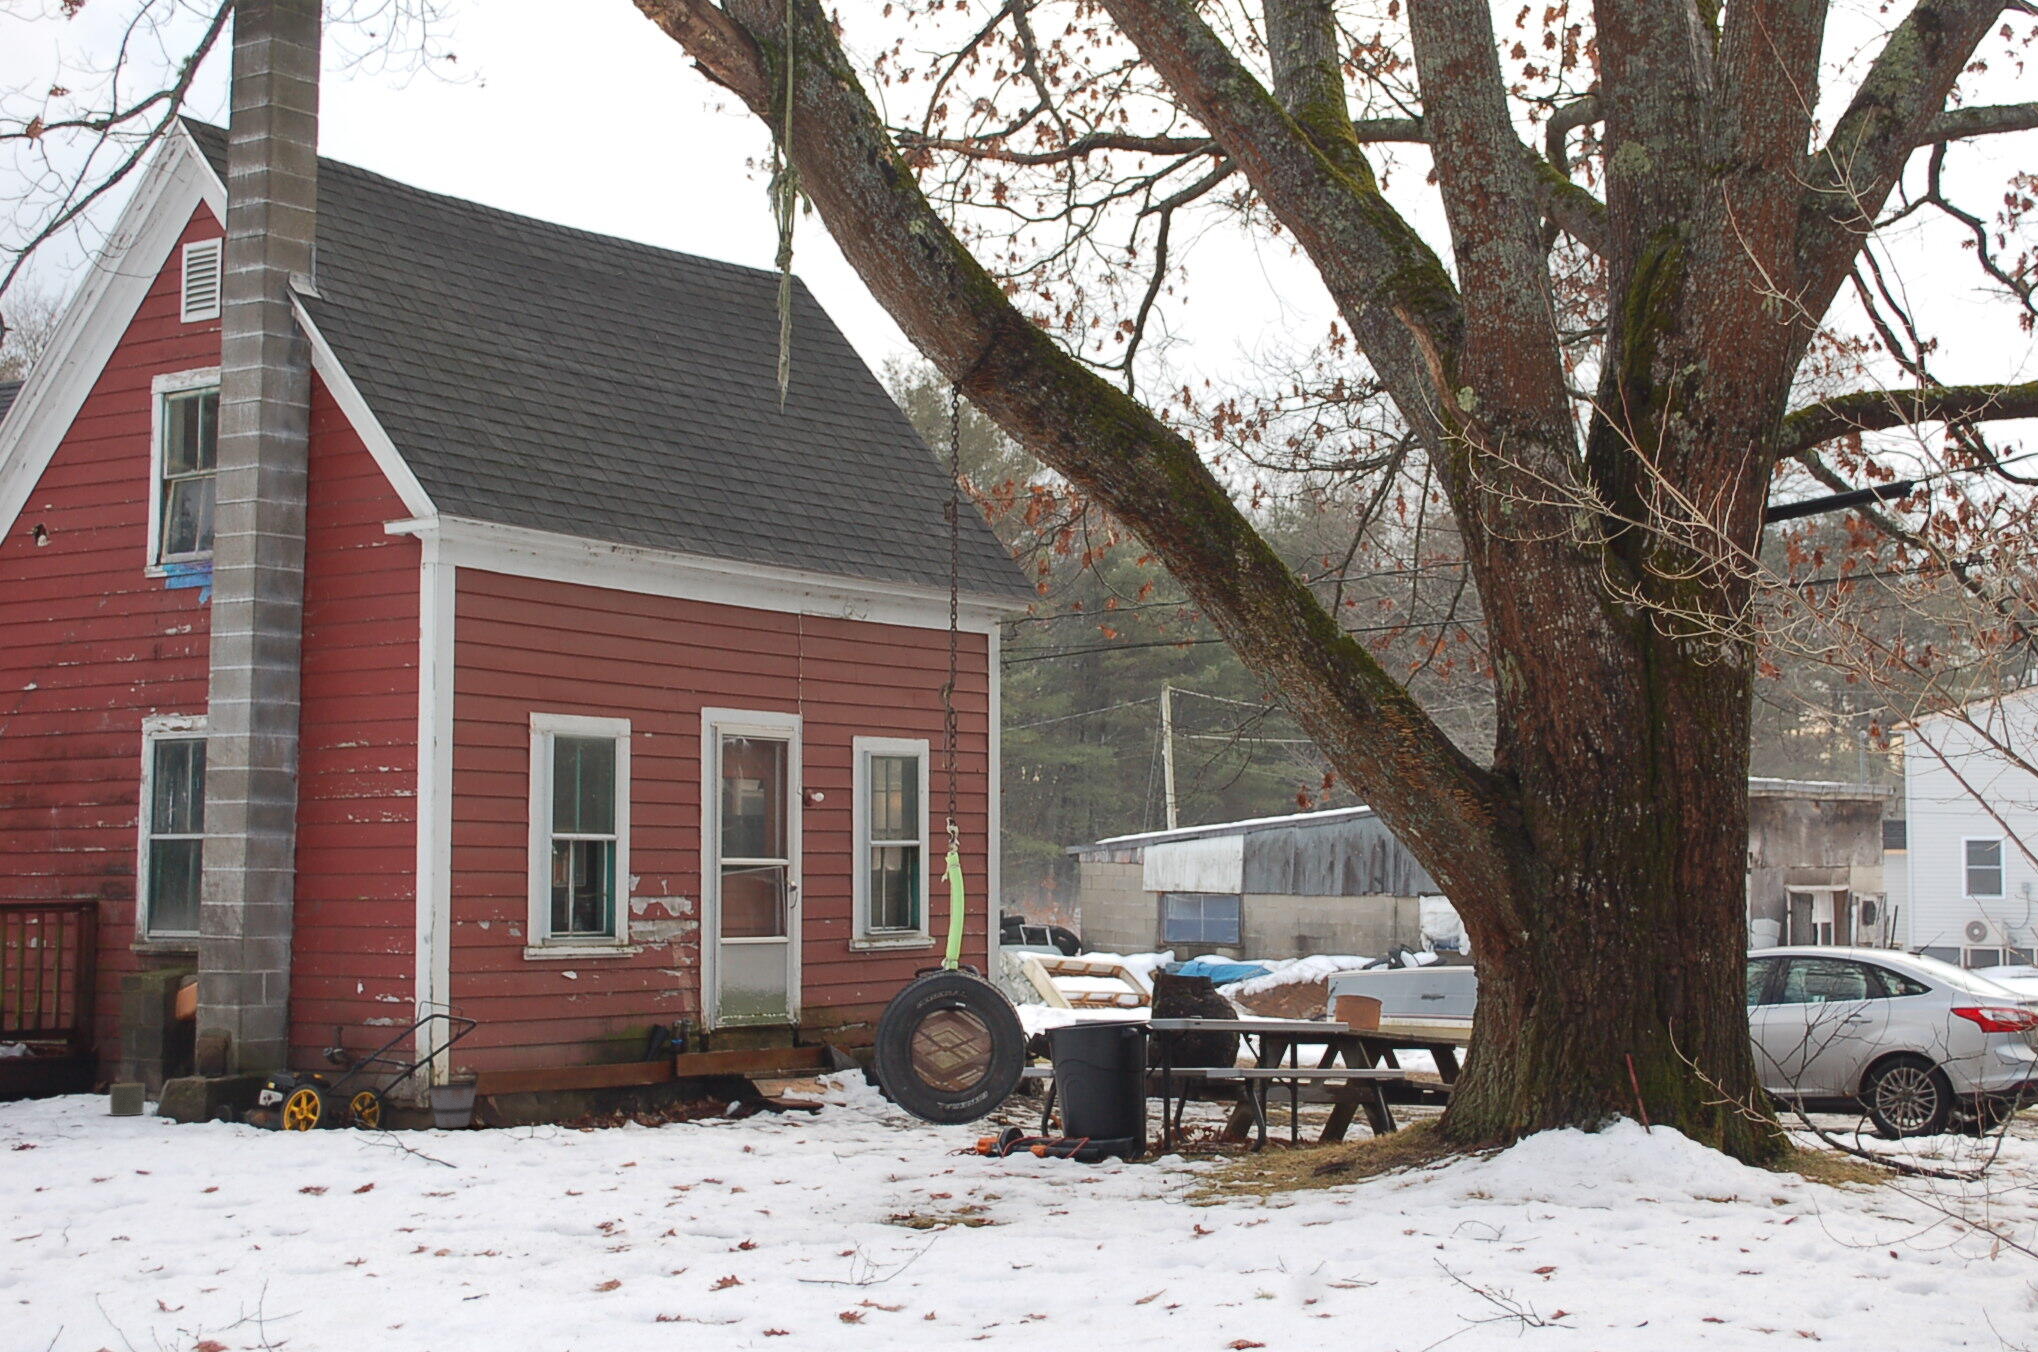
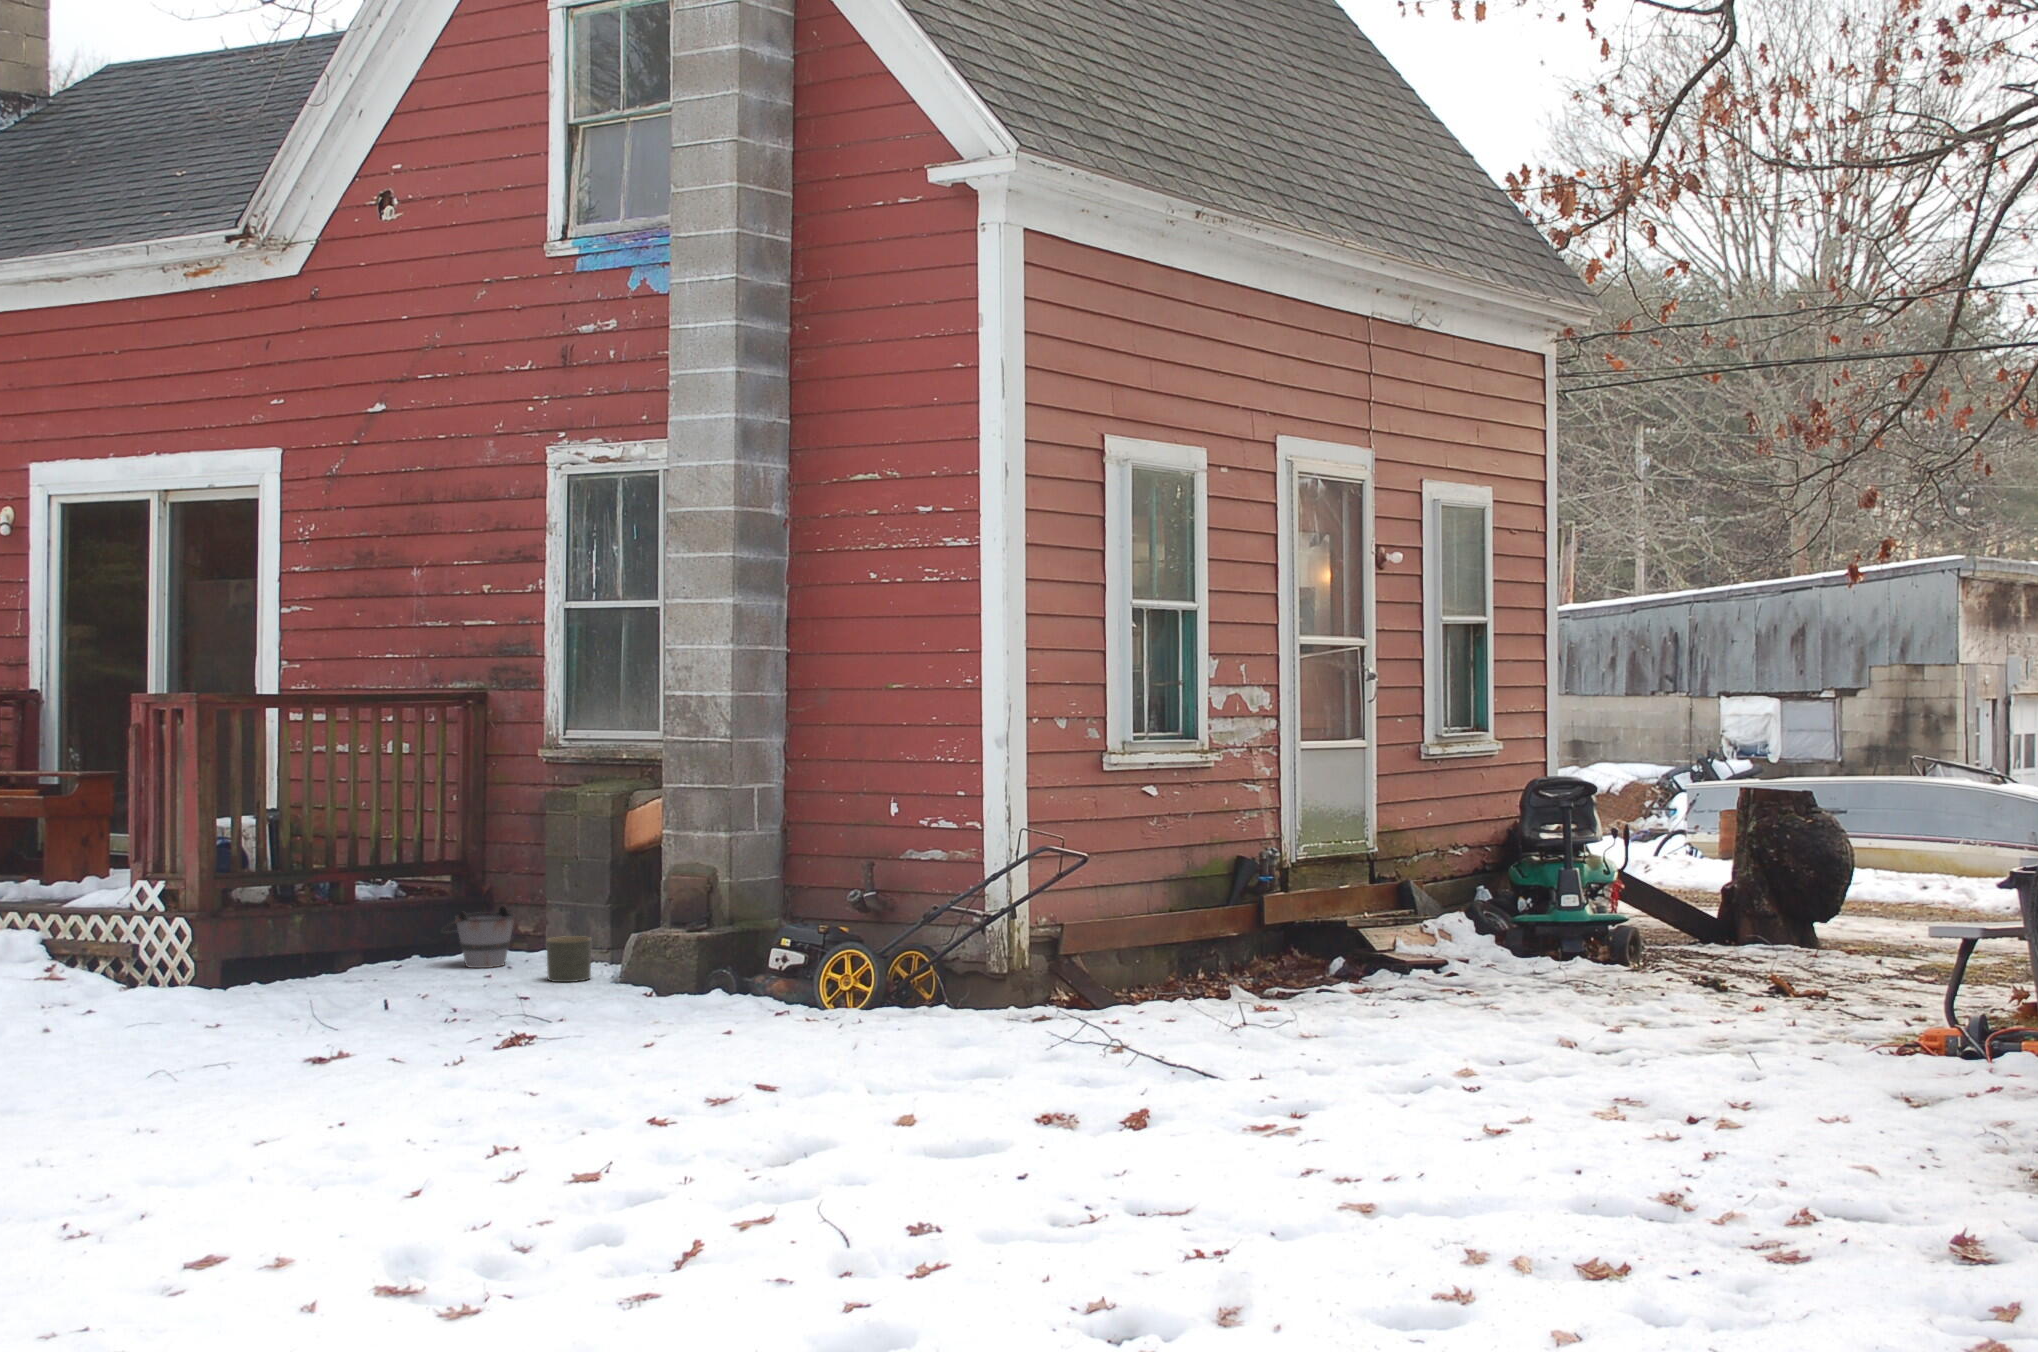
bucket: present [420,1079,477,1128] -> present [441,906,516,968]

